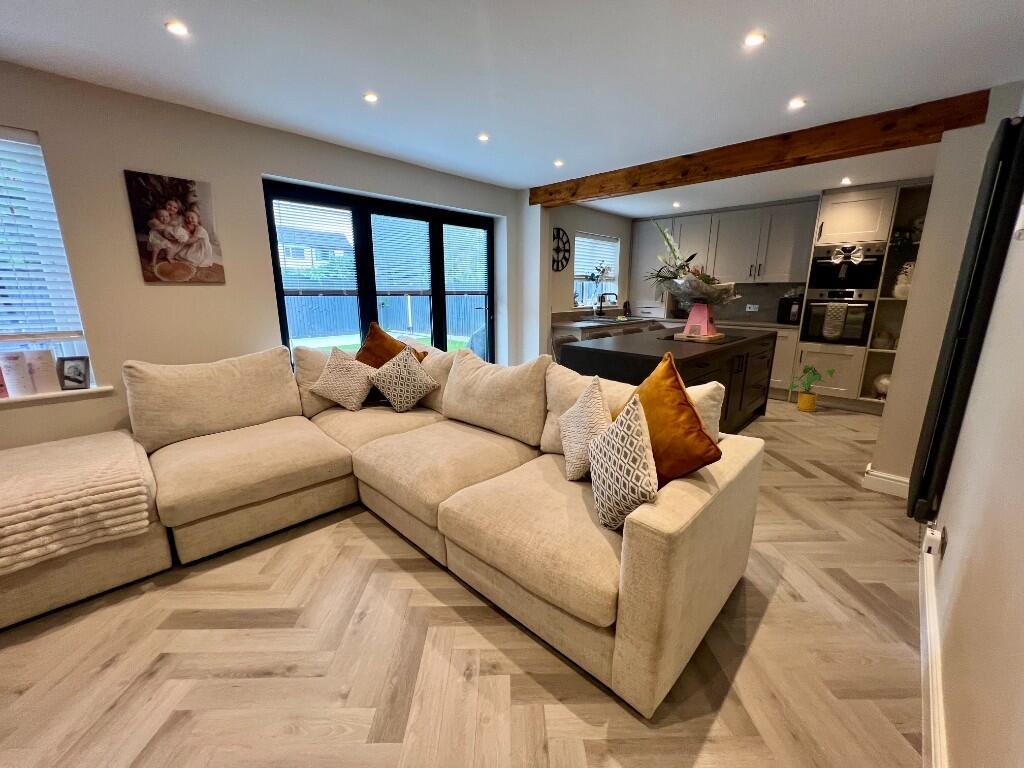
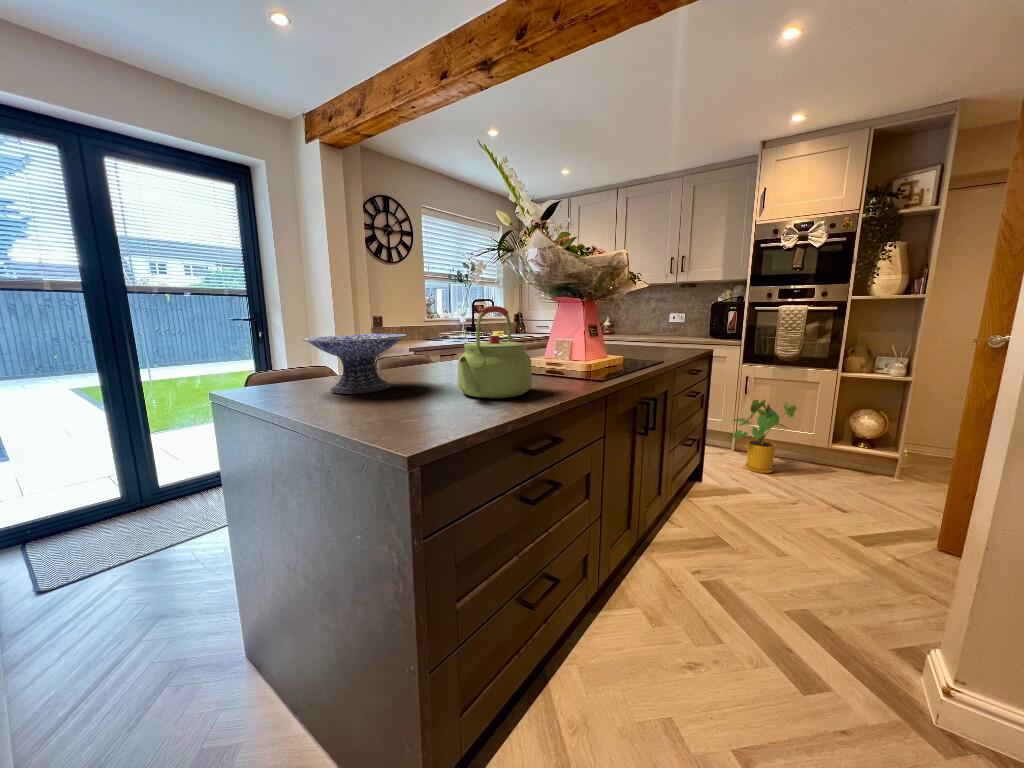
kettle: none [668,315,700,350] -> present [458,306,532,398]
decorative bowl: none [606,324,646,348] -> present [302,334,407,394]

